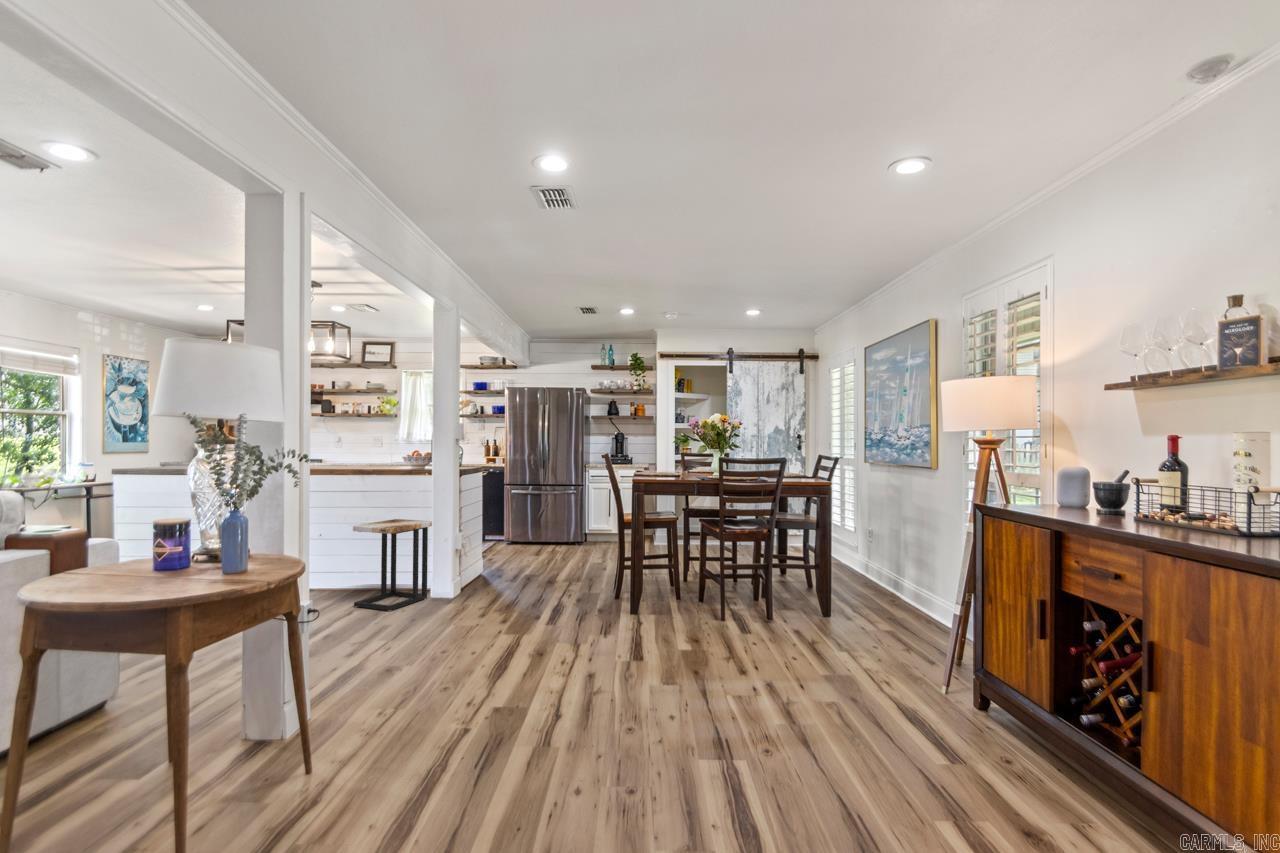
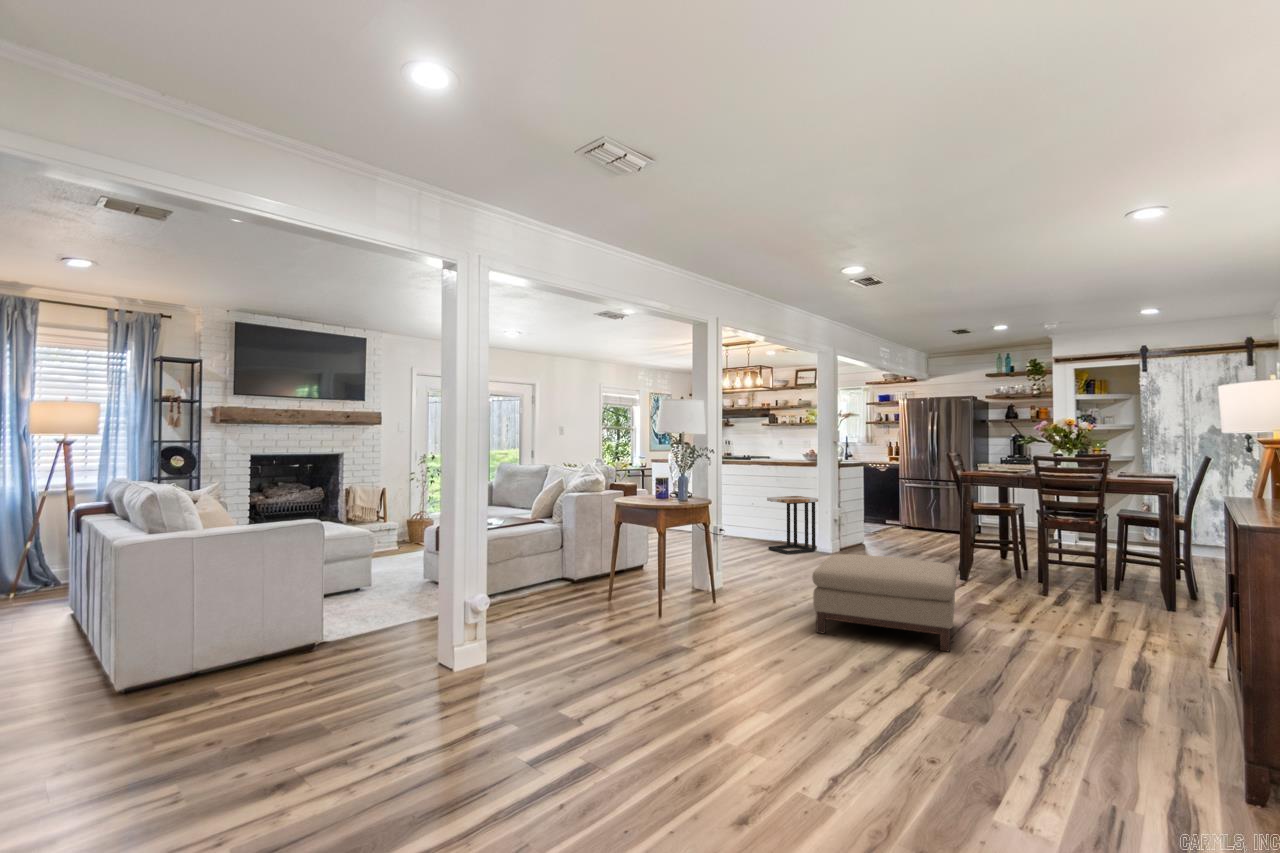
ottoman: none [534,619,766,797] -> present [812,554,956,651]

